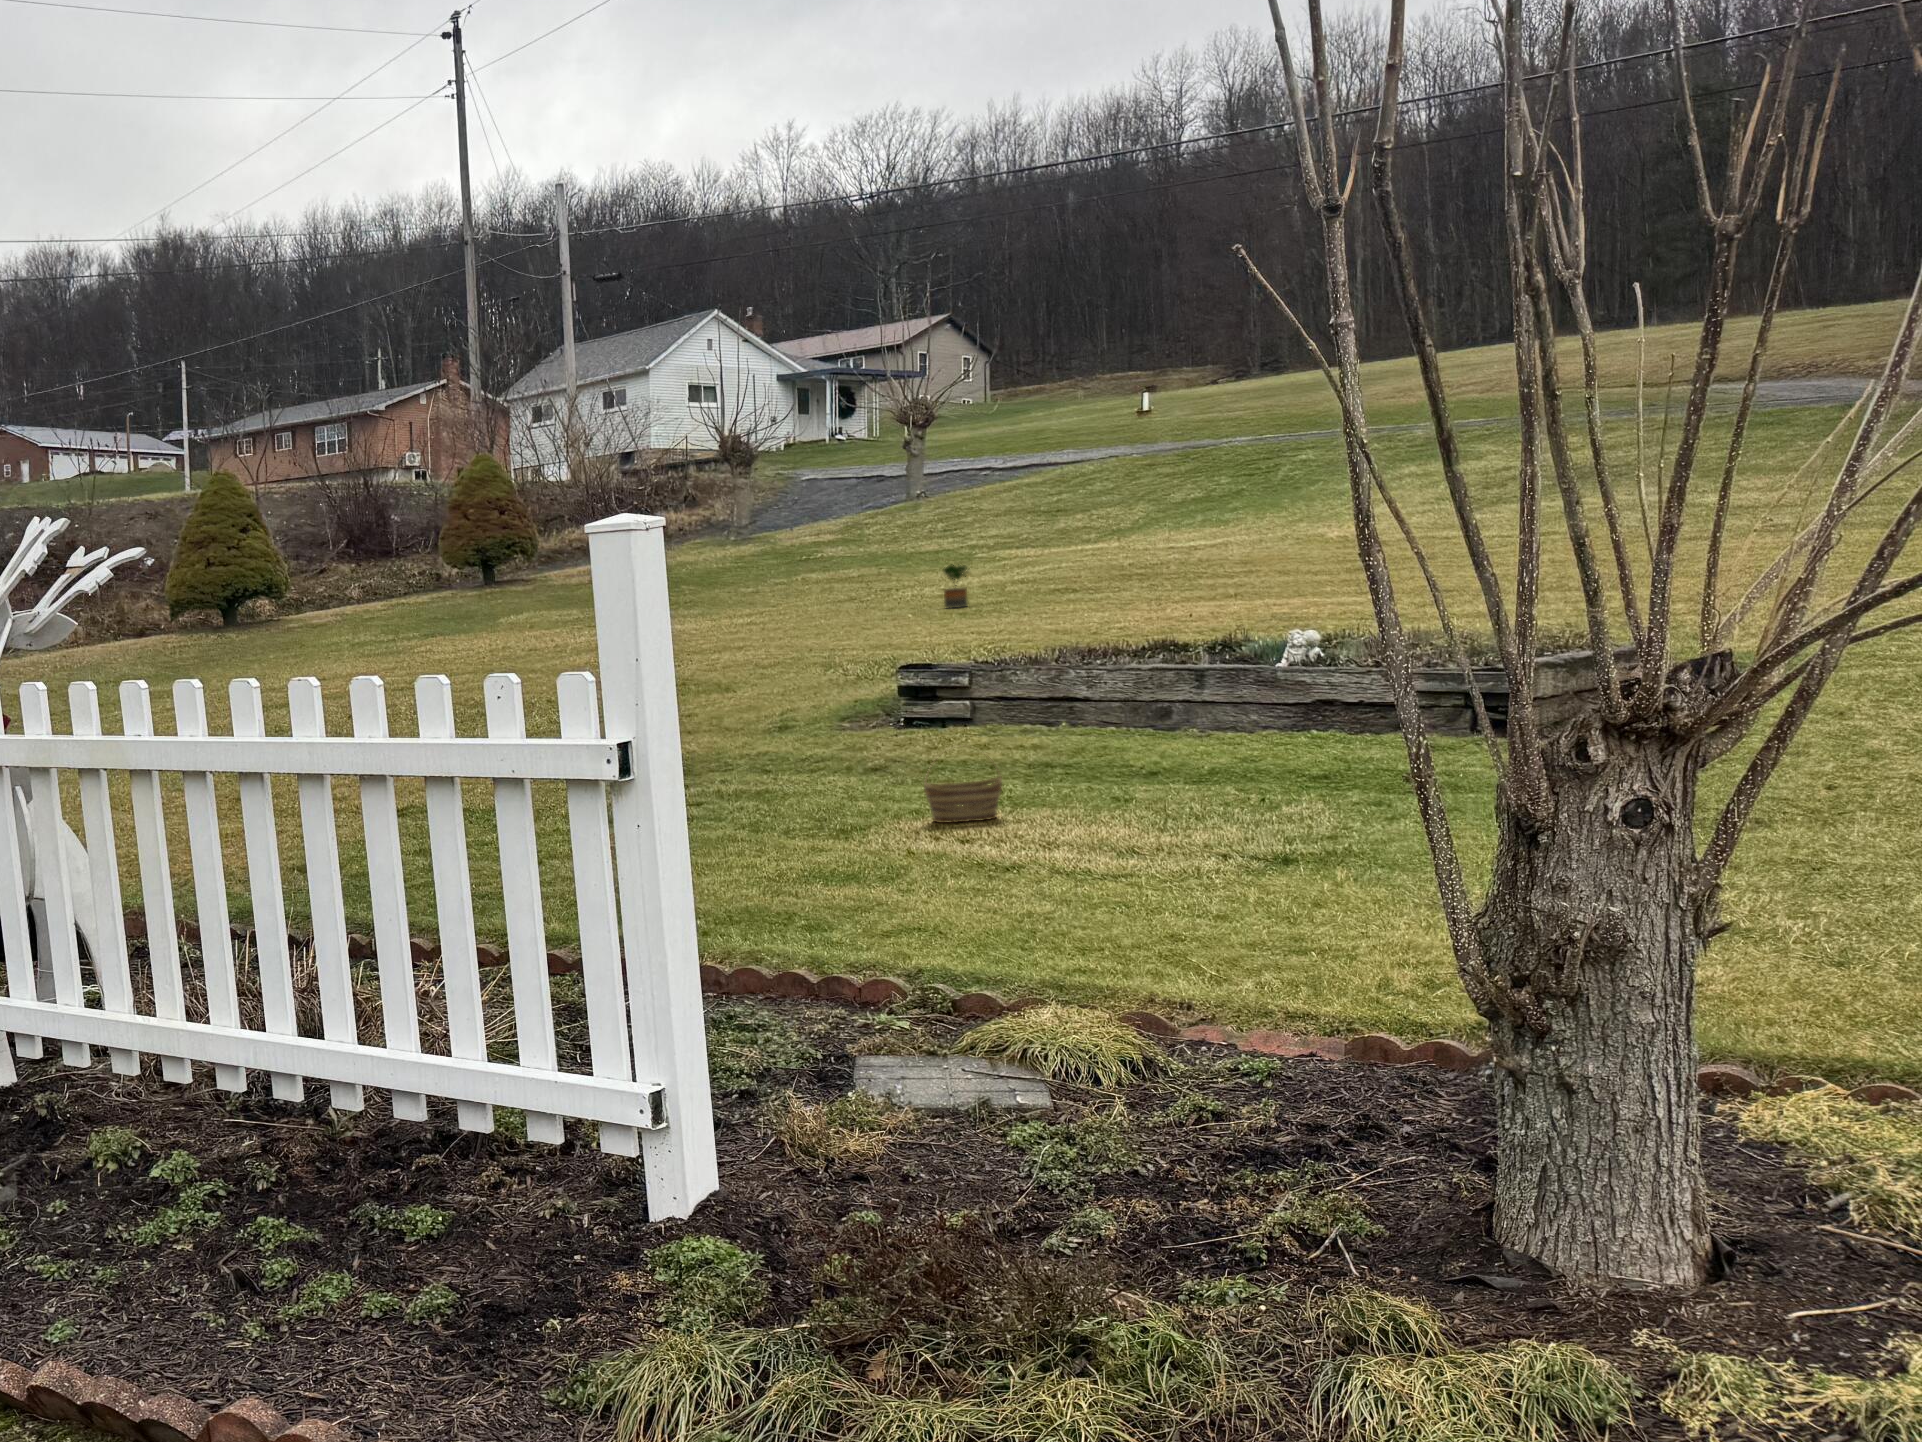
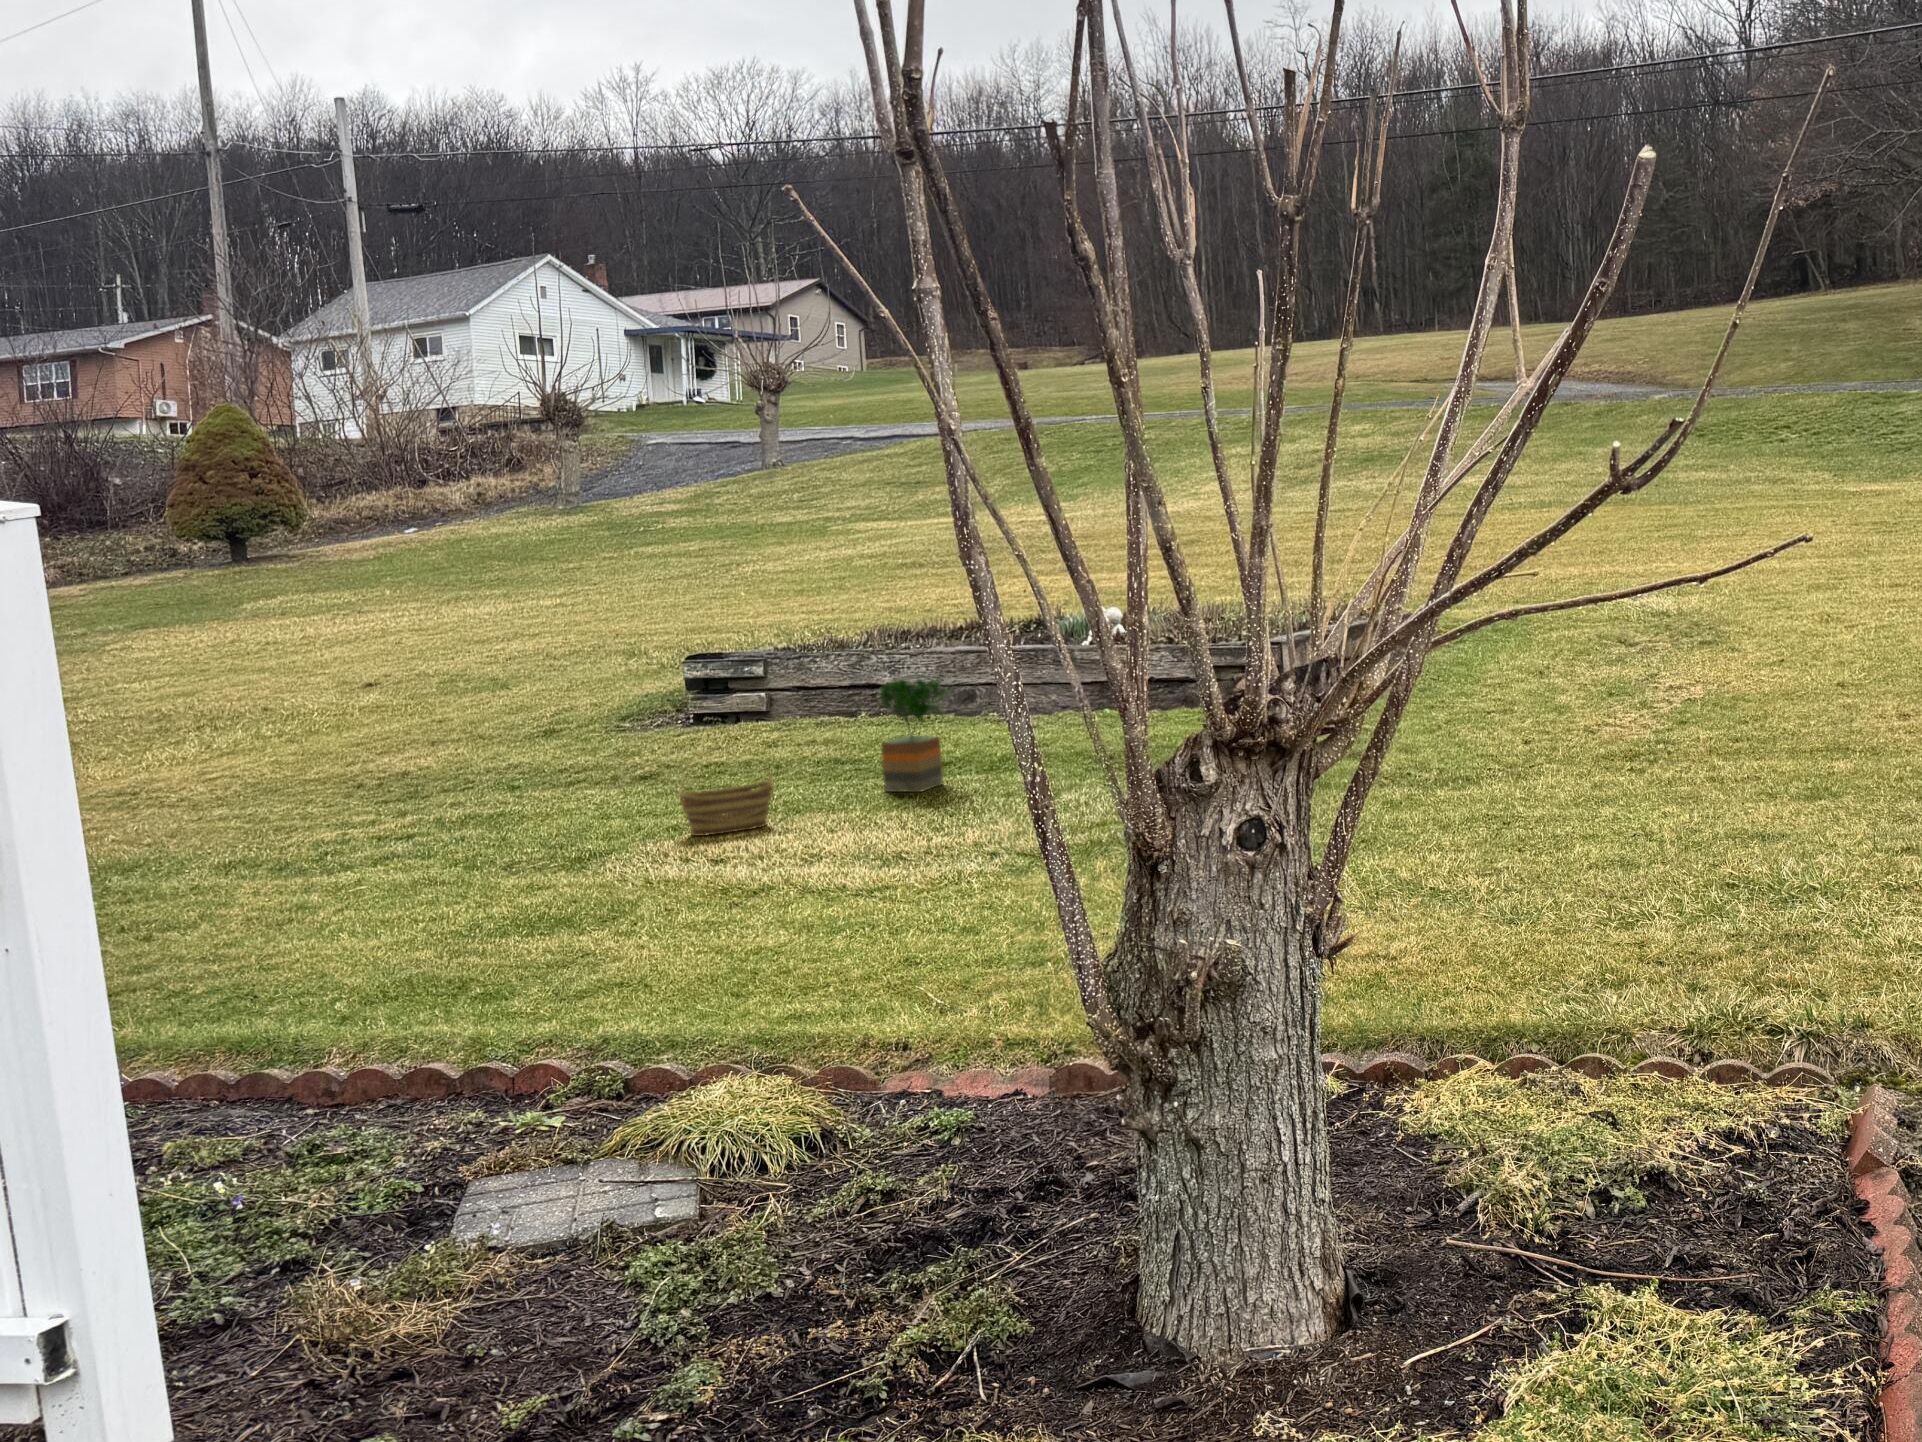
potted tree: present [943,564,969,609] -> present [879,679,949,792]

